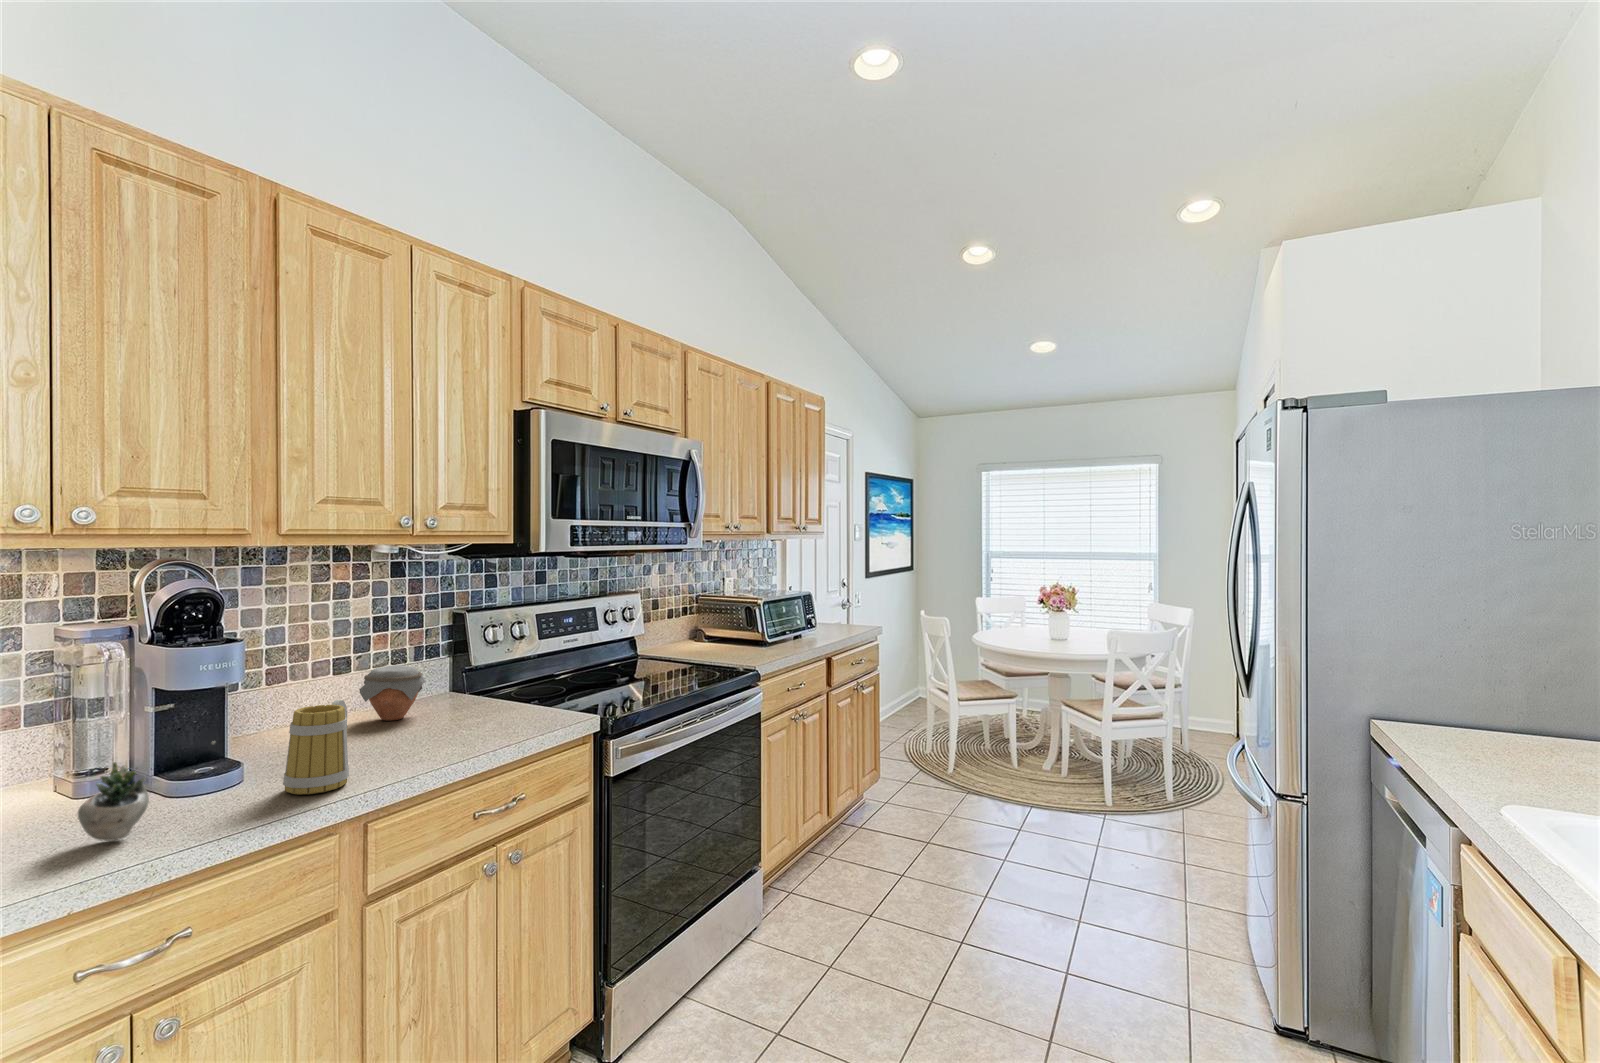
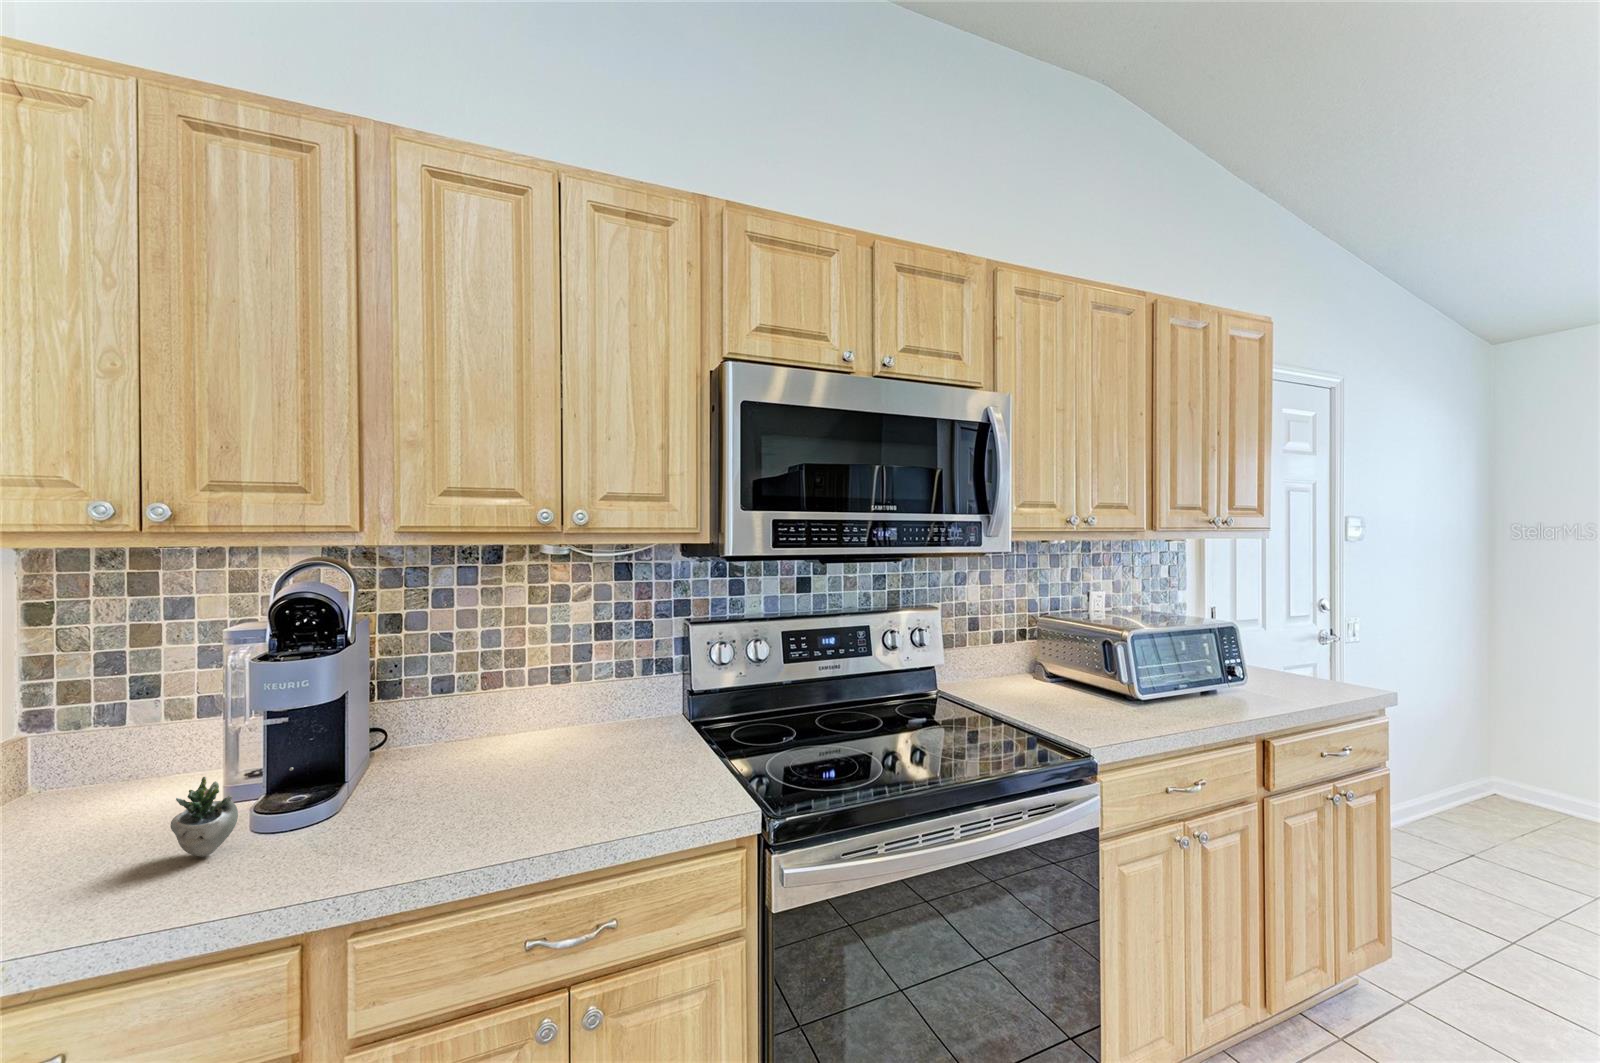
jar: present [359,665,426,721] -> none [553,681,623,745]
mug: present [283,700,349,795] -> none [376,731,464,839]

